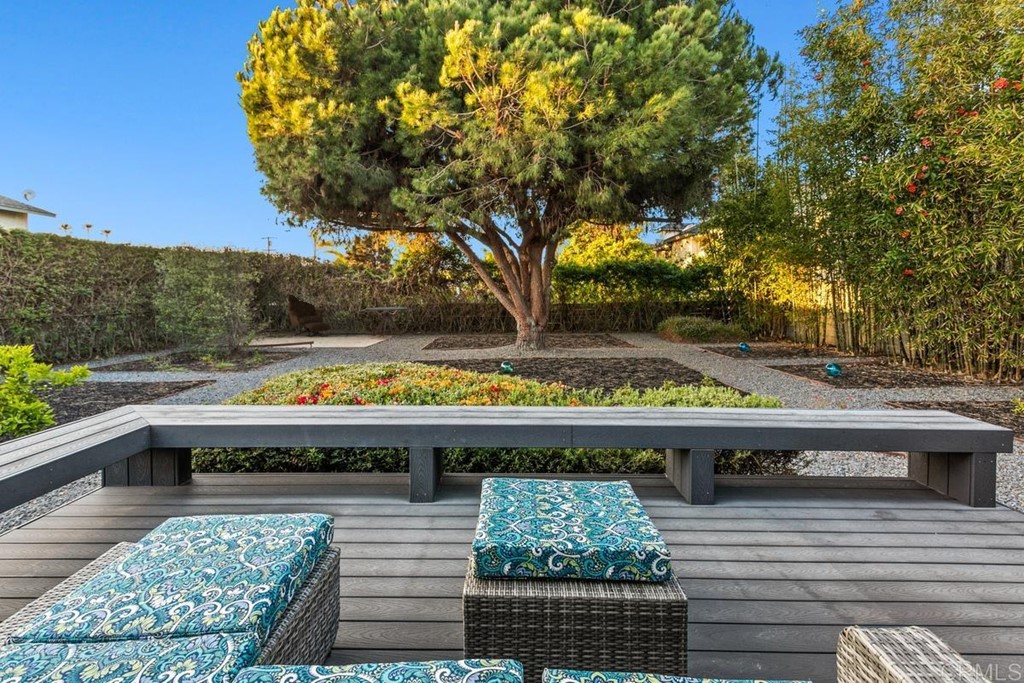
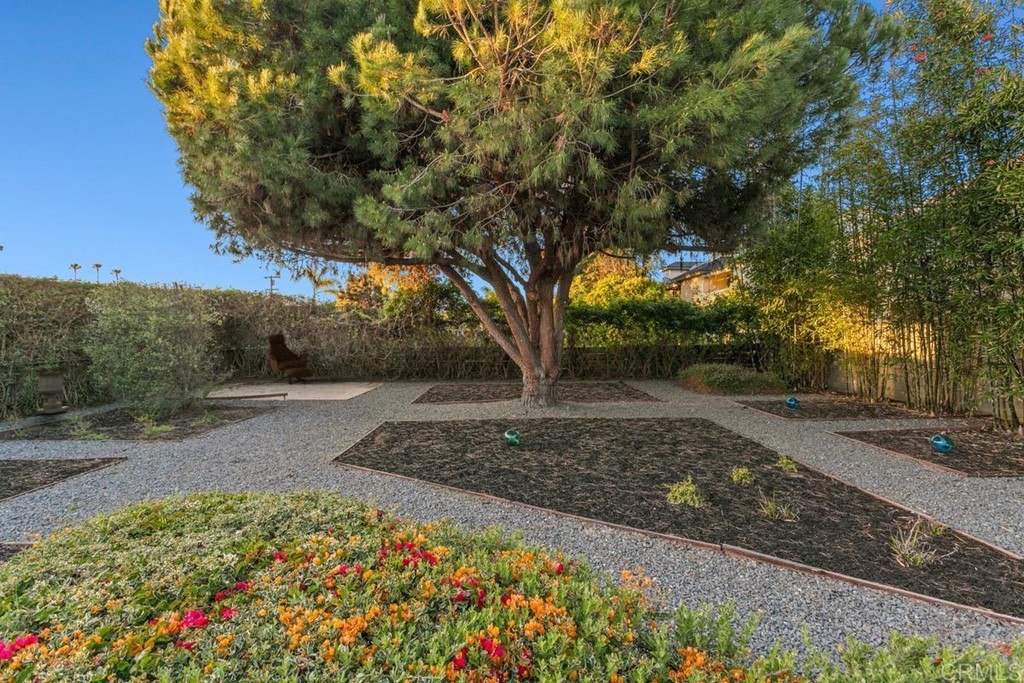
round table: present [366,307,408,337] -> none [352,351,400,385]
planter: none [120,316,147,355] -> present [34,365,70,414]

